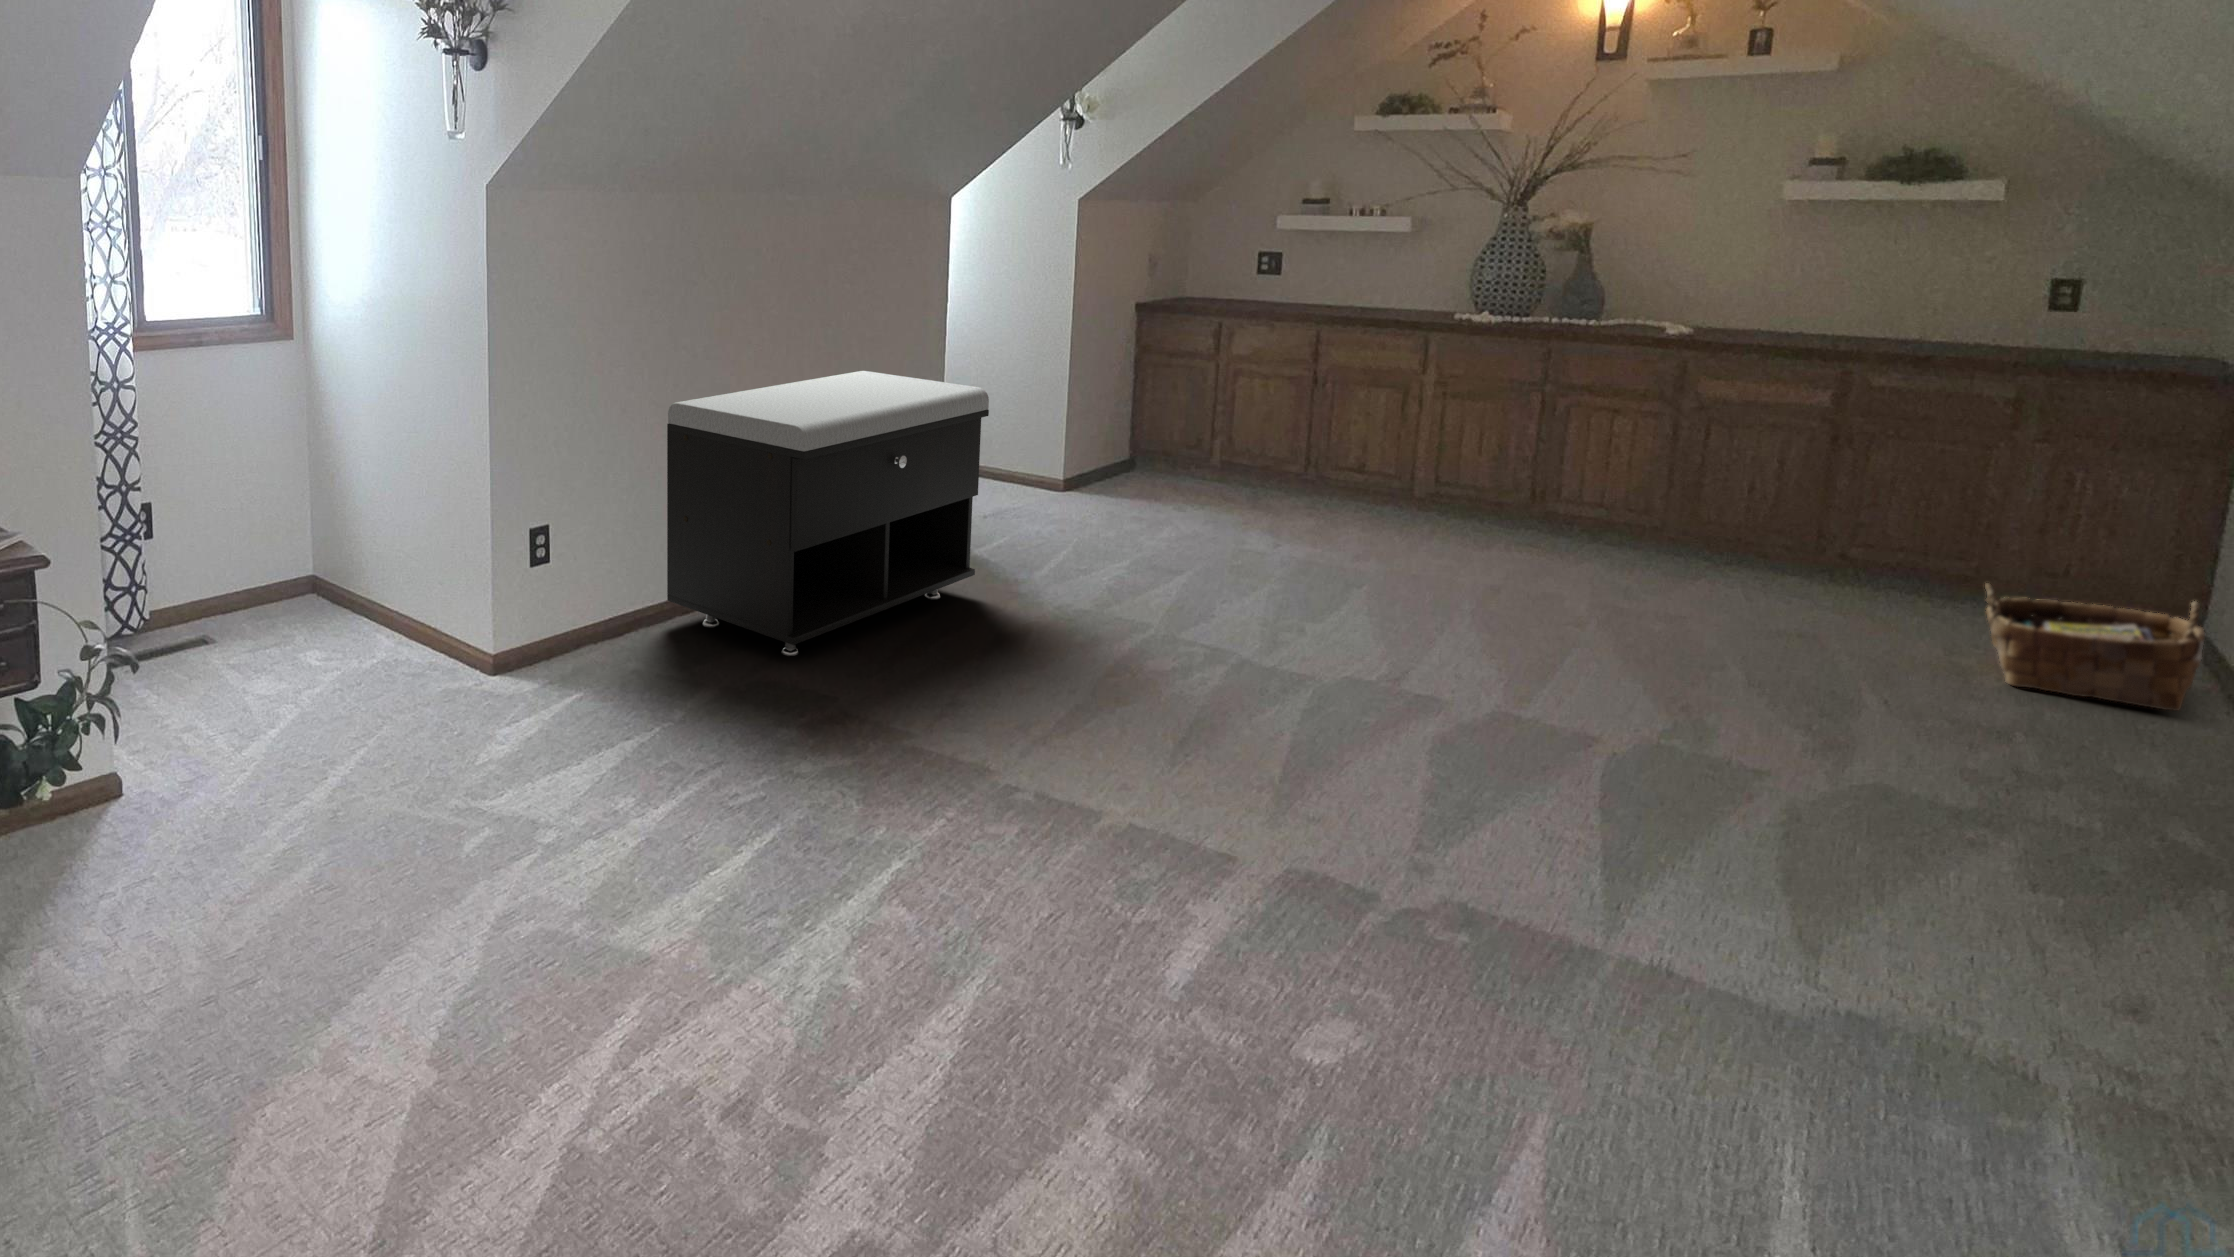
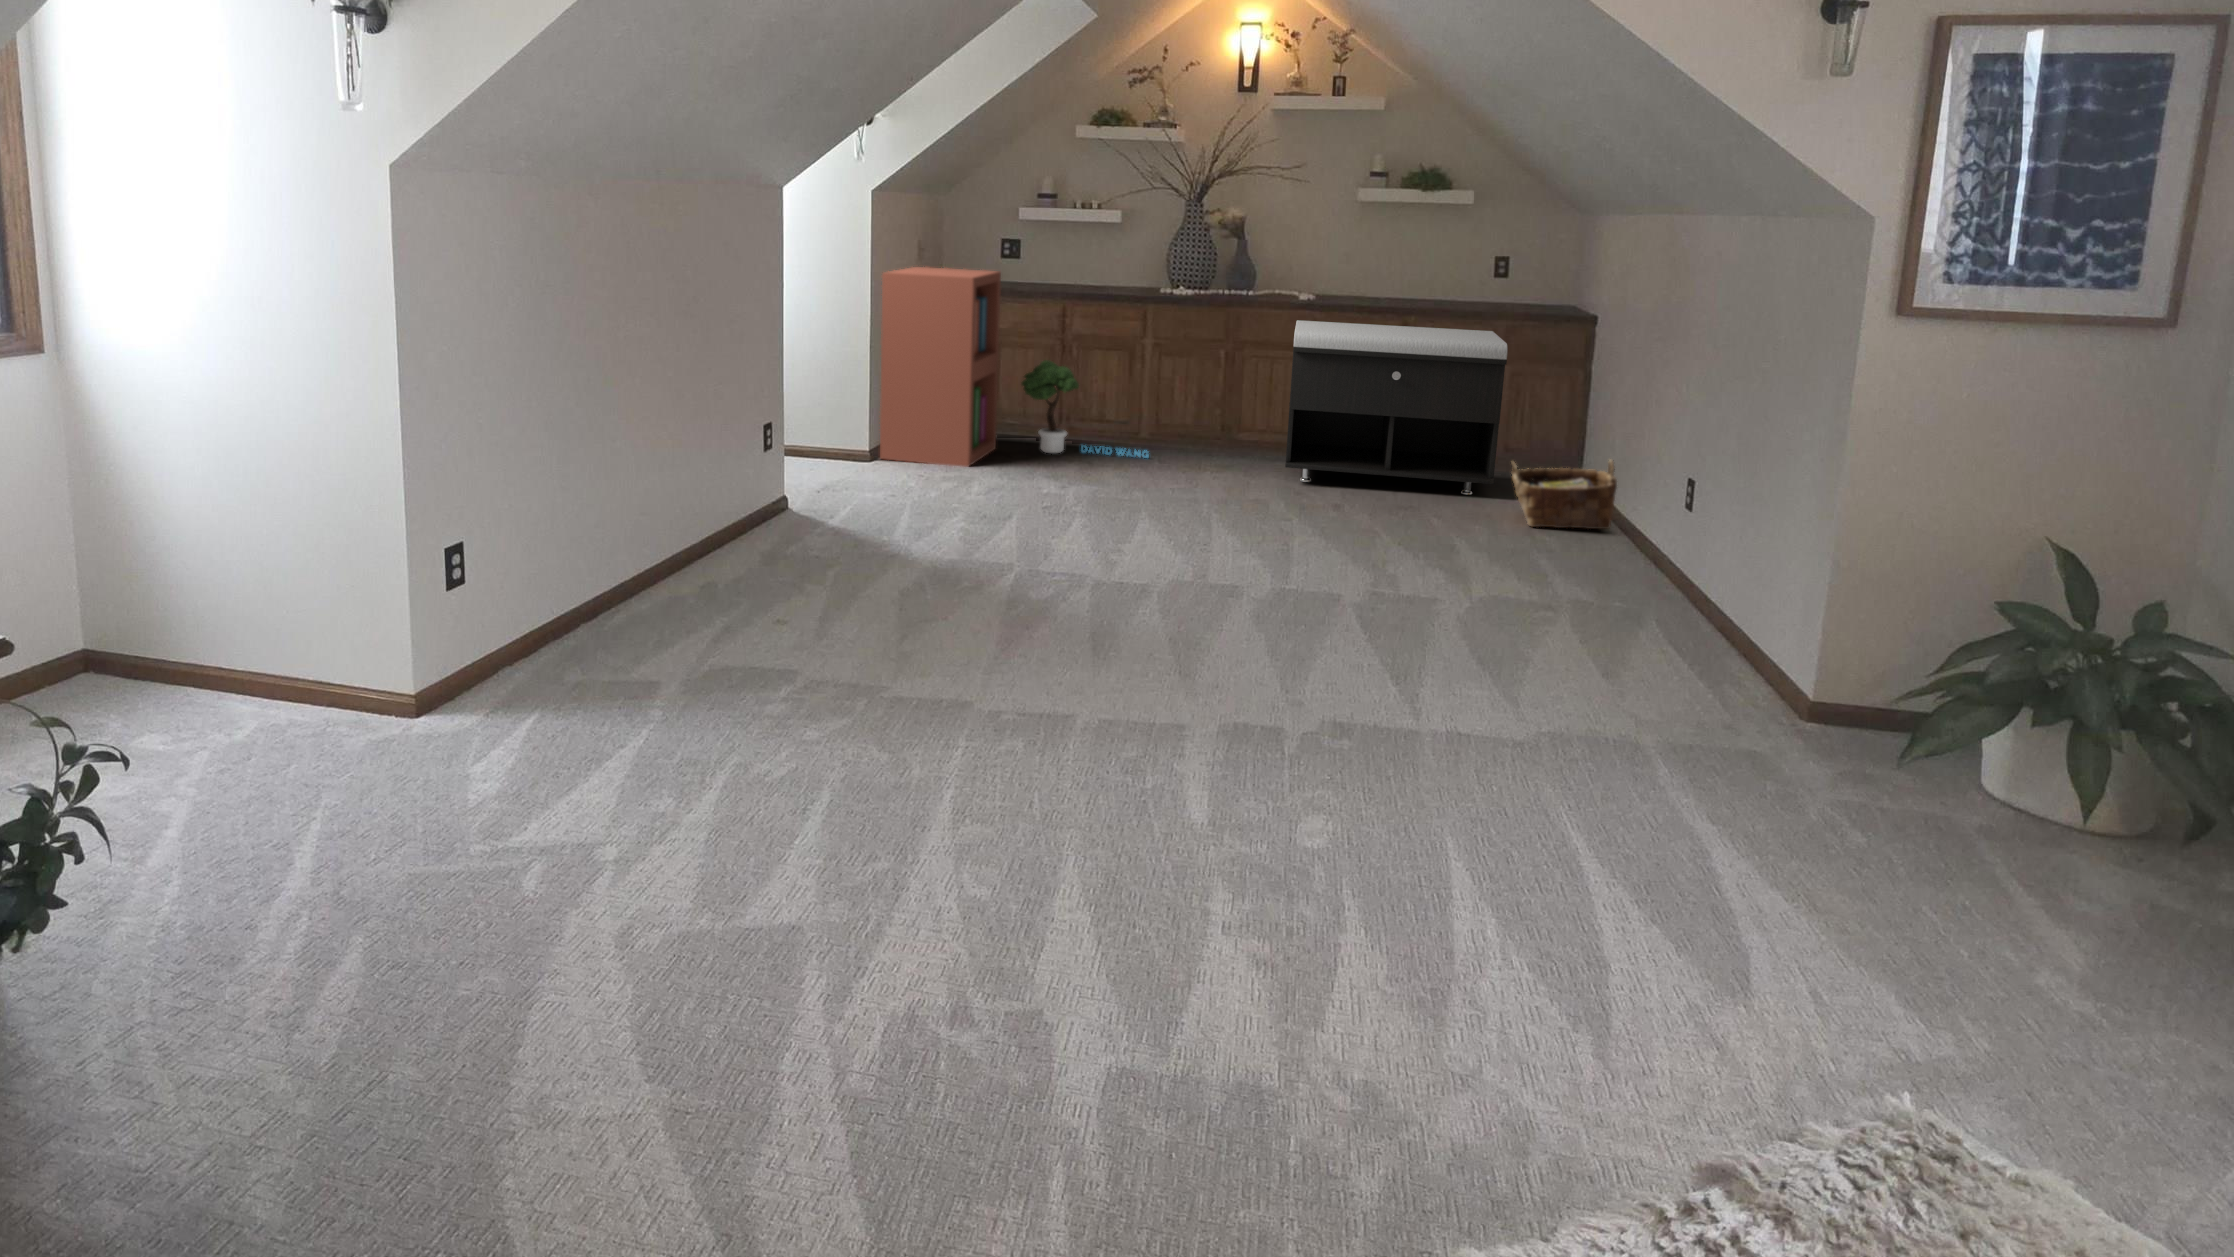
bookshelf: none [1079,281,1238,506] -> present [880,267,1001,467]
storage bench: present [667,371,989,656] -> present [1285,320,1508,495]
potted tree: none [1253,391,1417,519] -> present [1022,360,1149,458]

